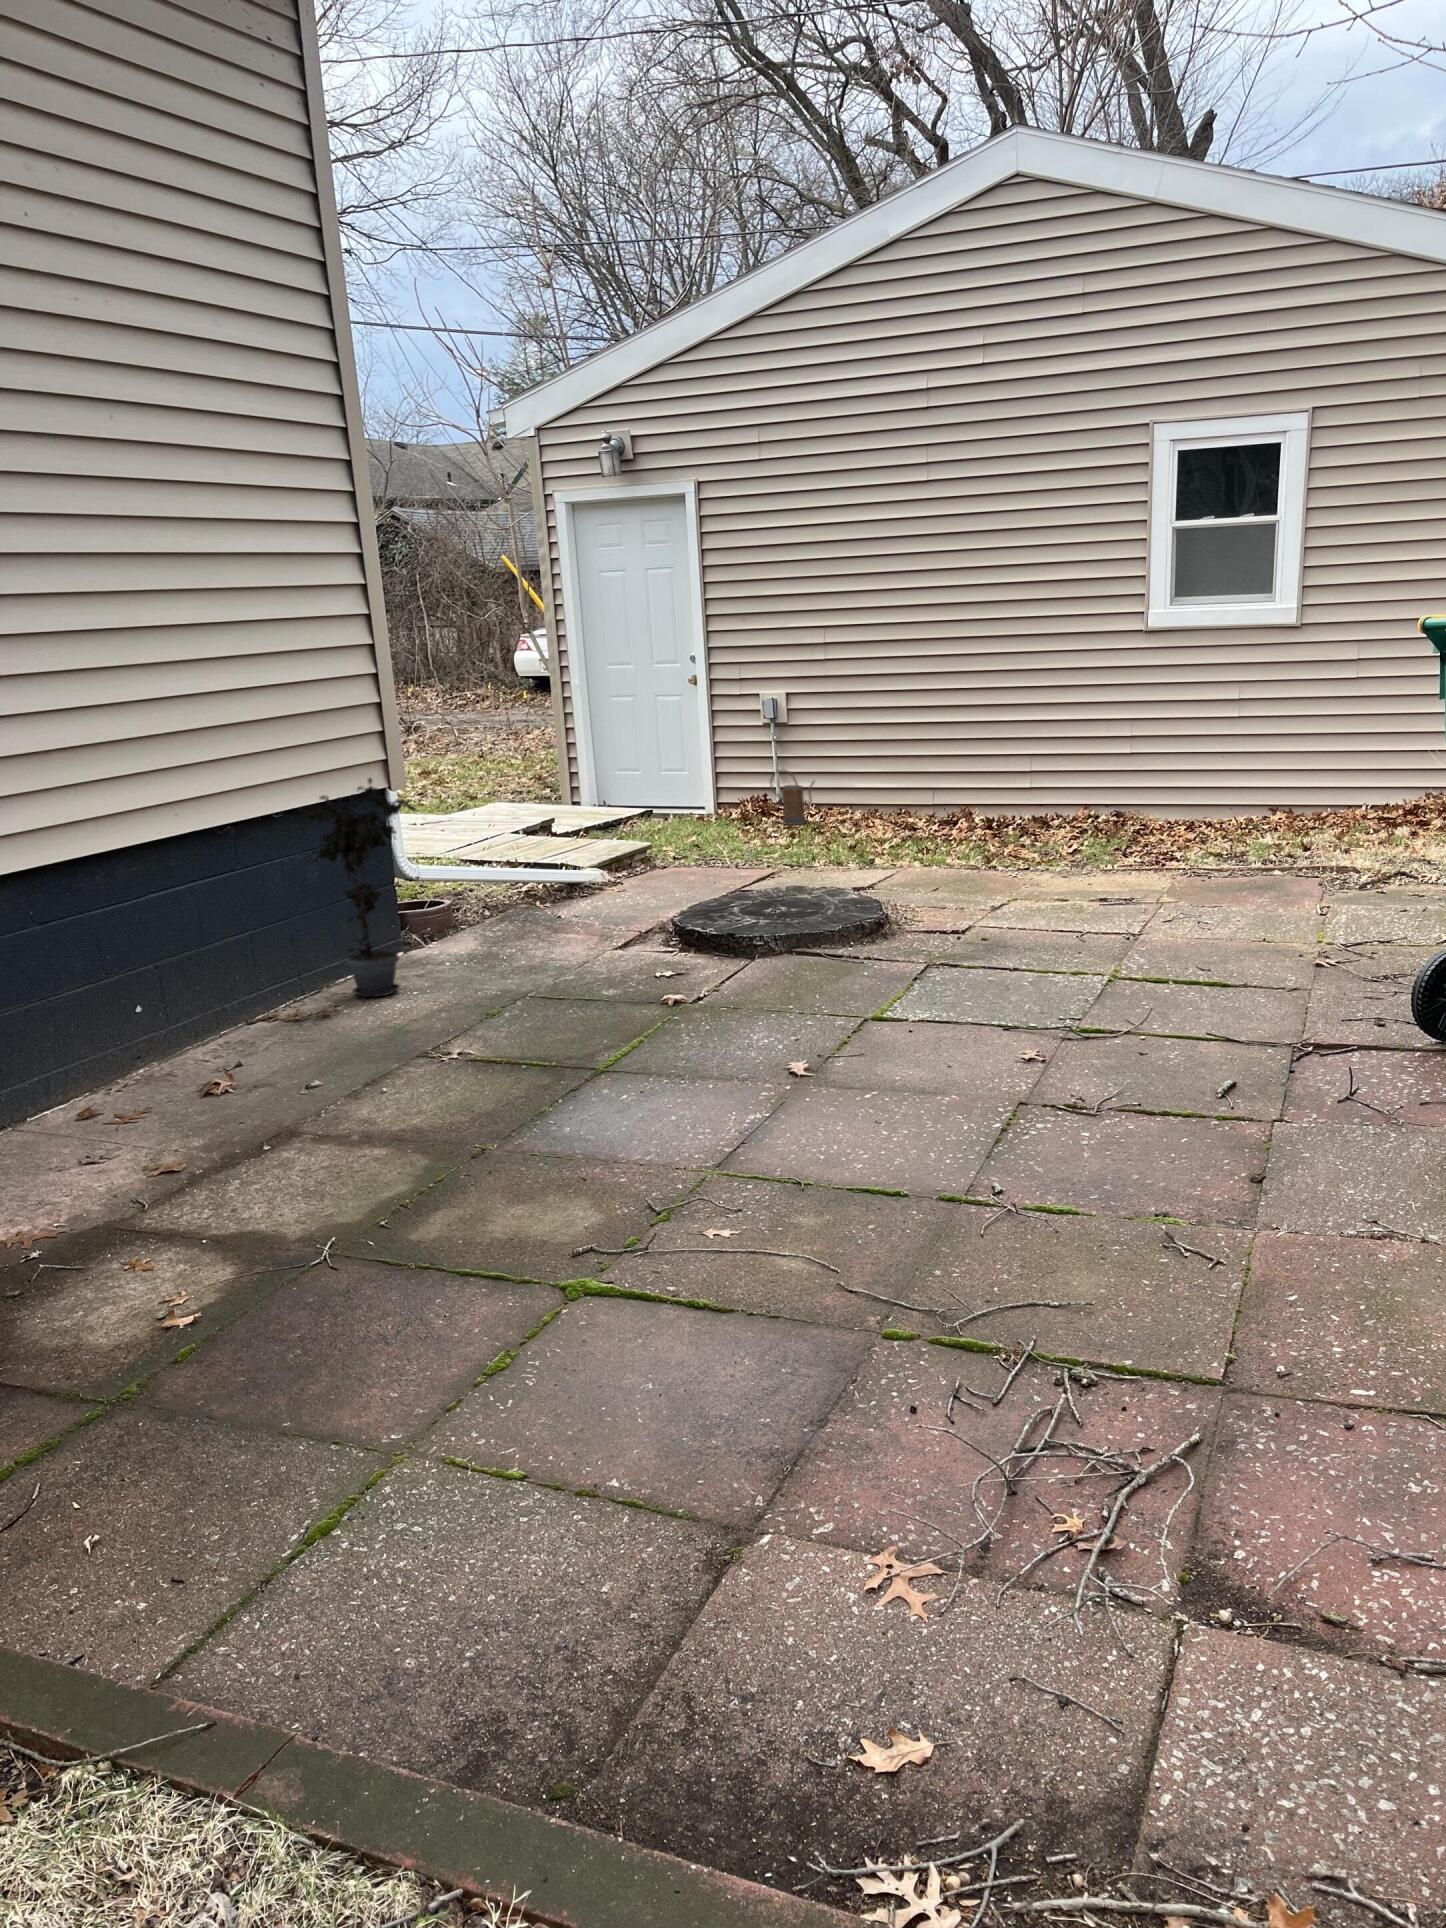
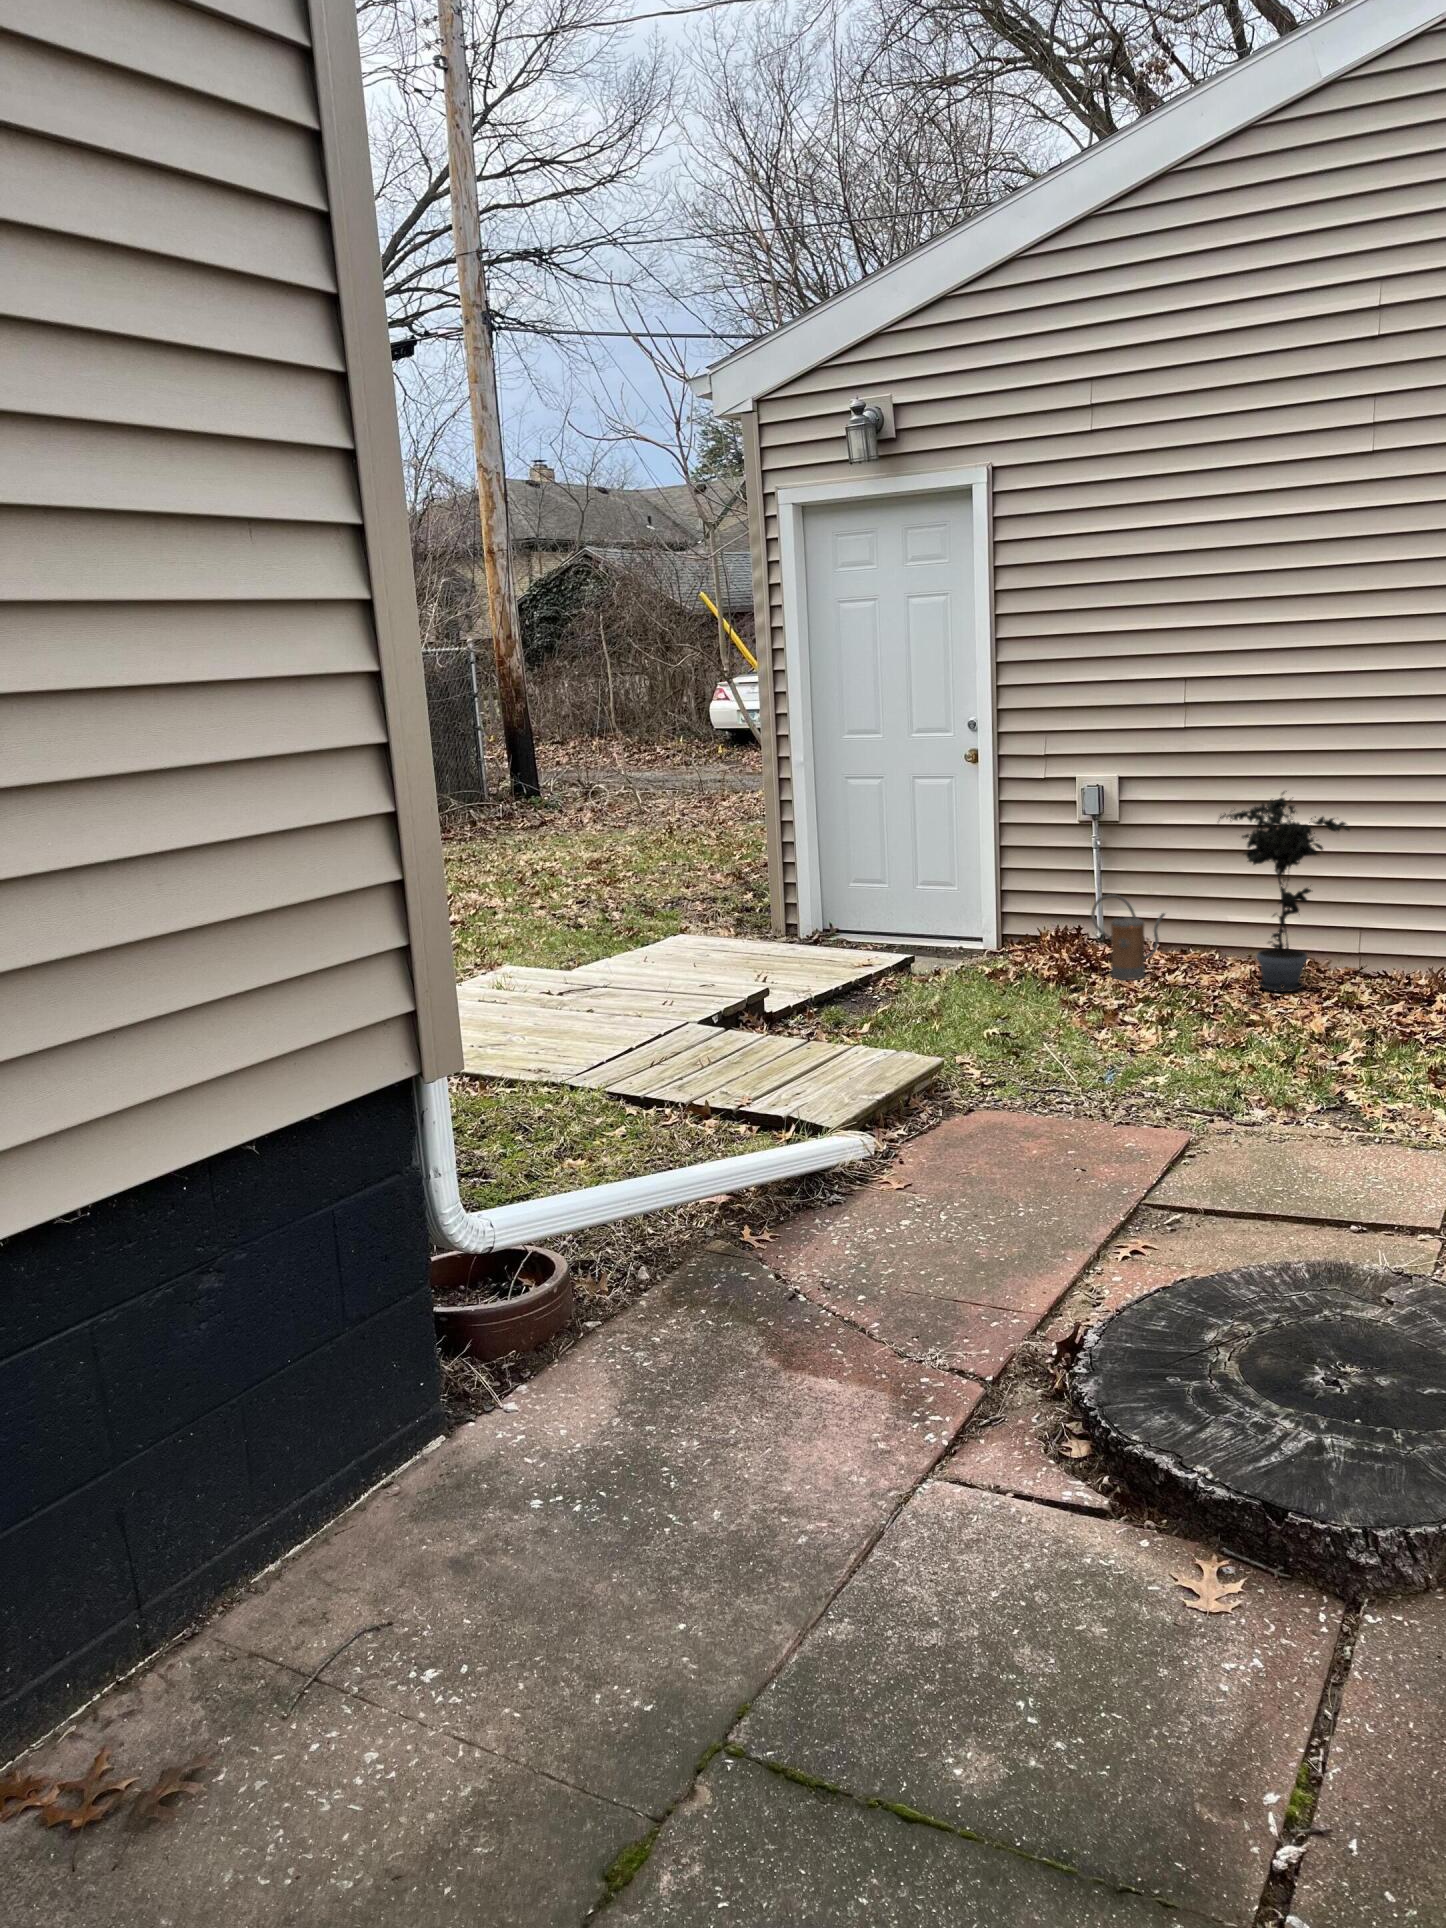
potted plant: present [298,778,416,997] -> present [1219,791,1350,992]

